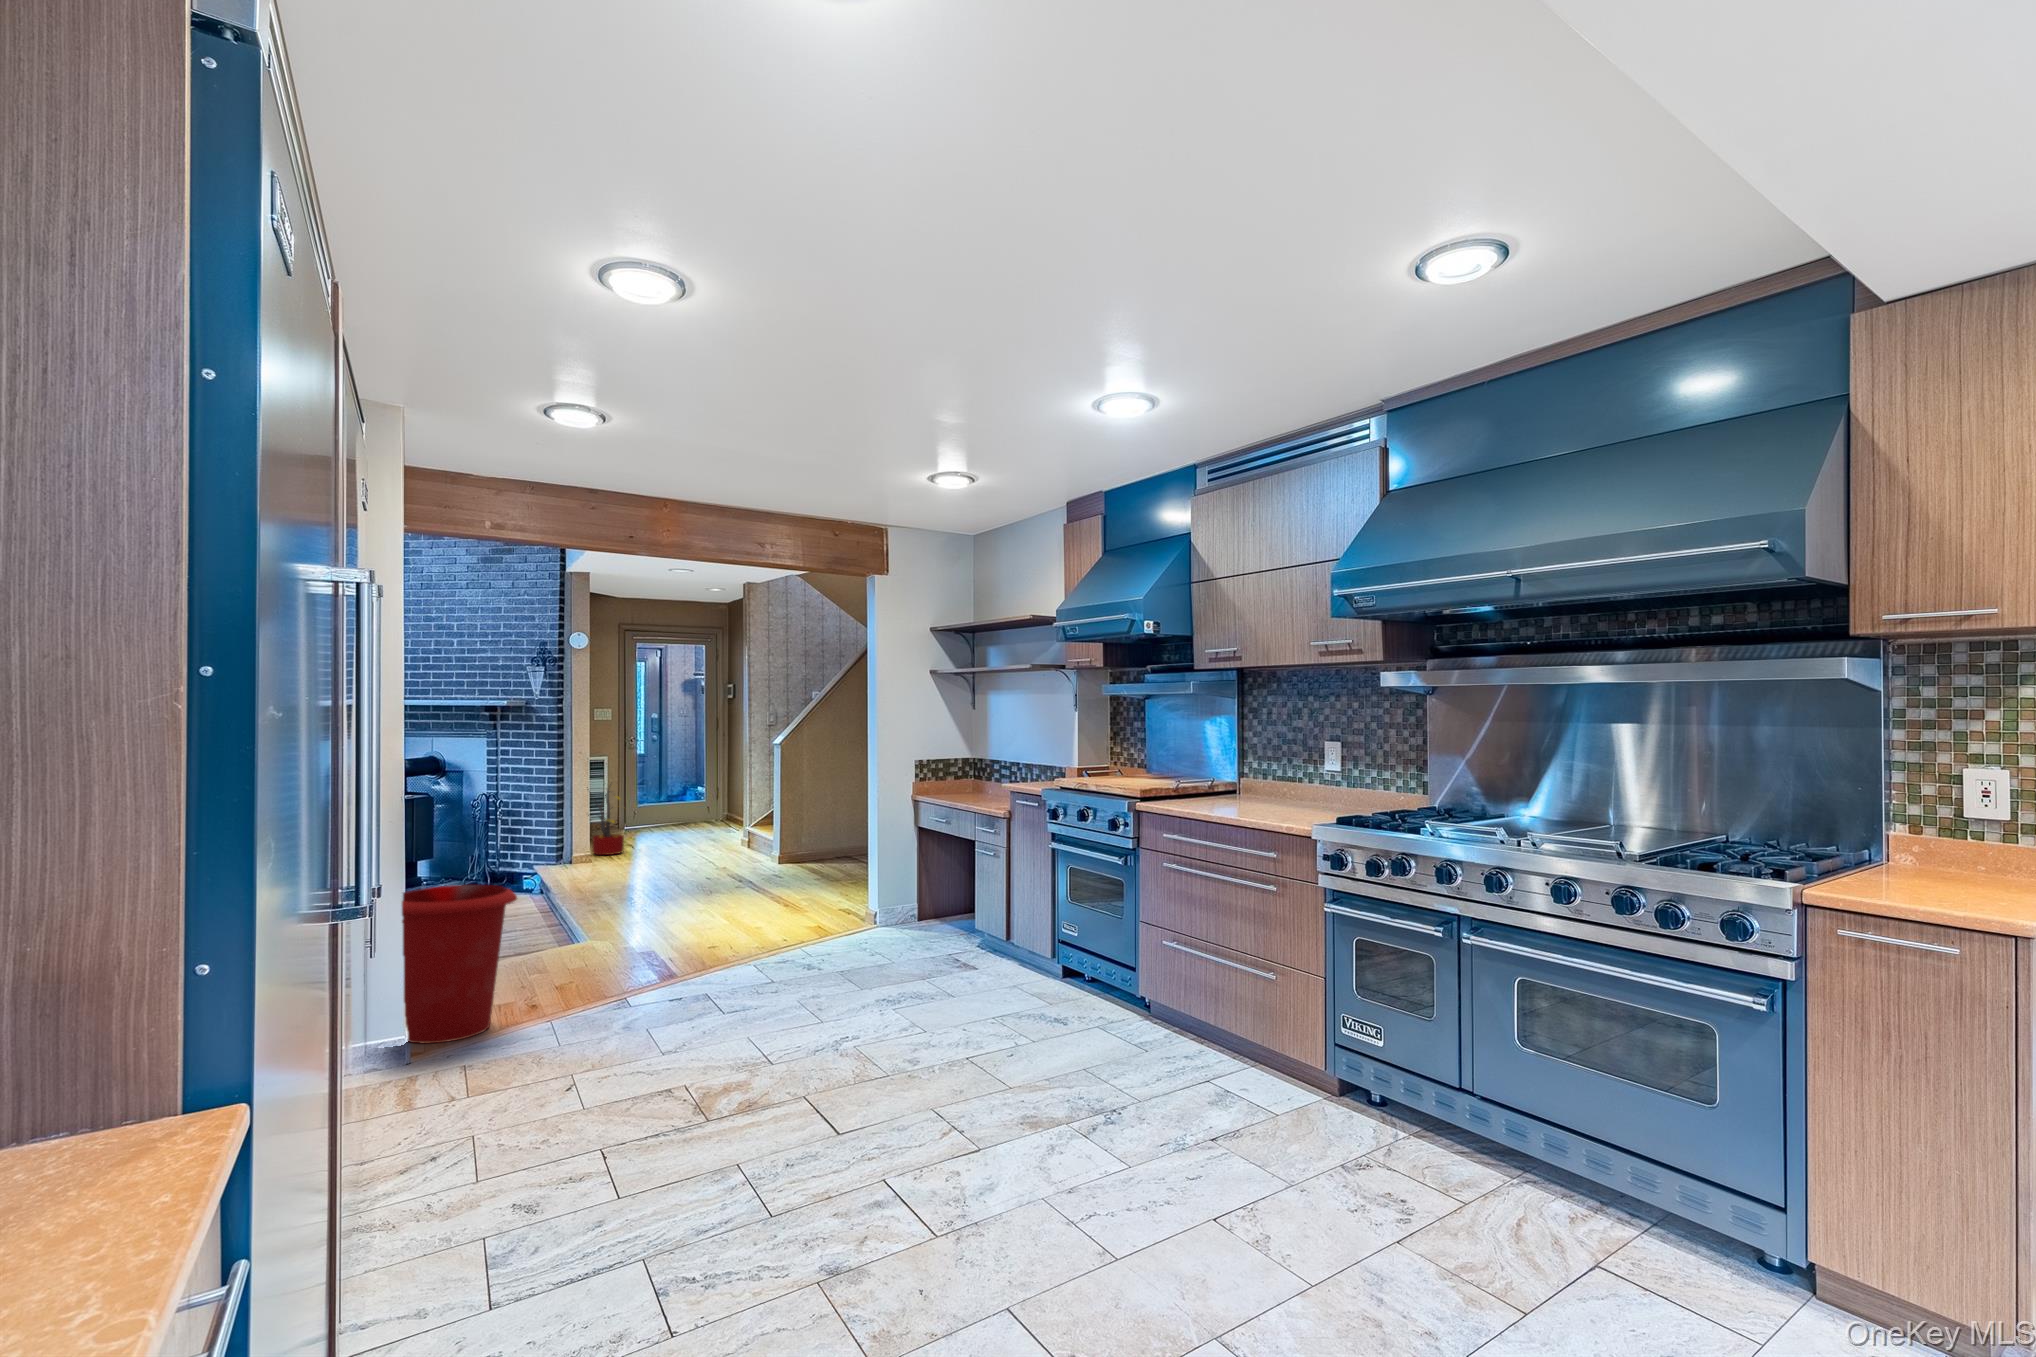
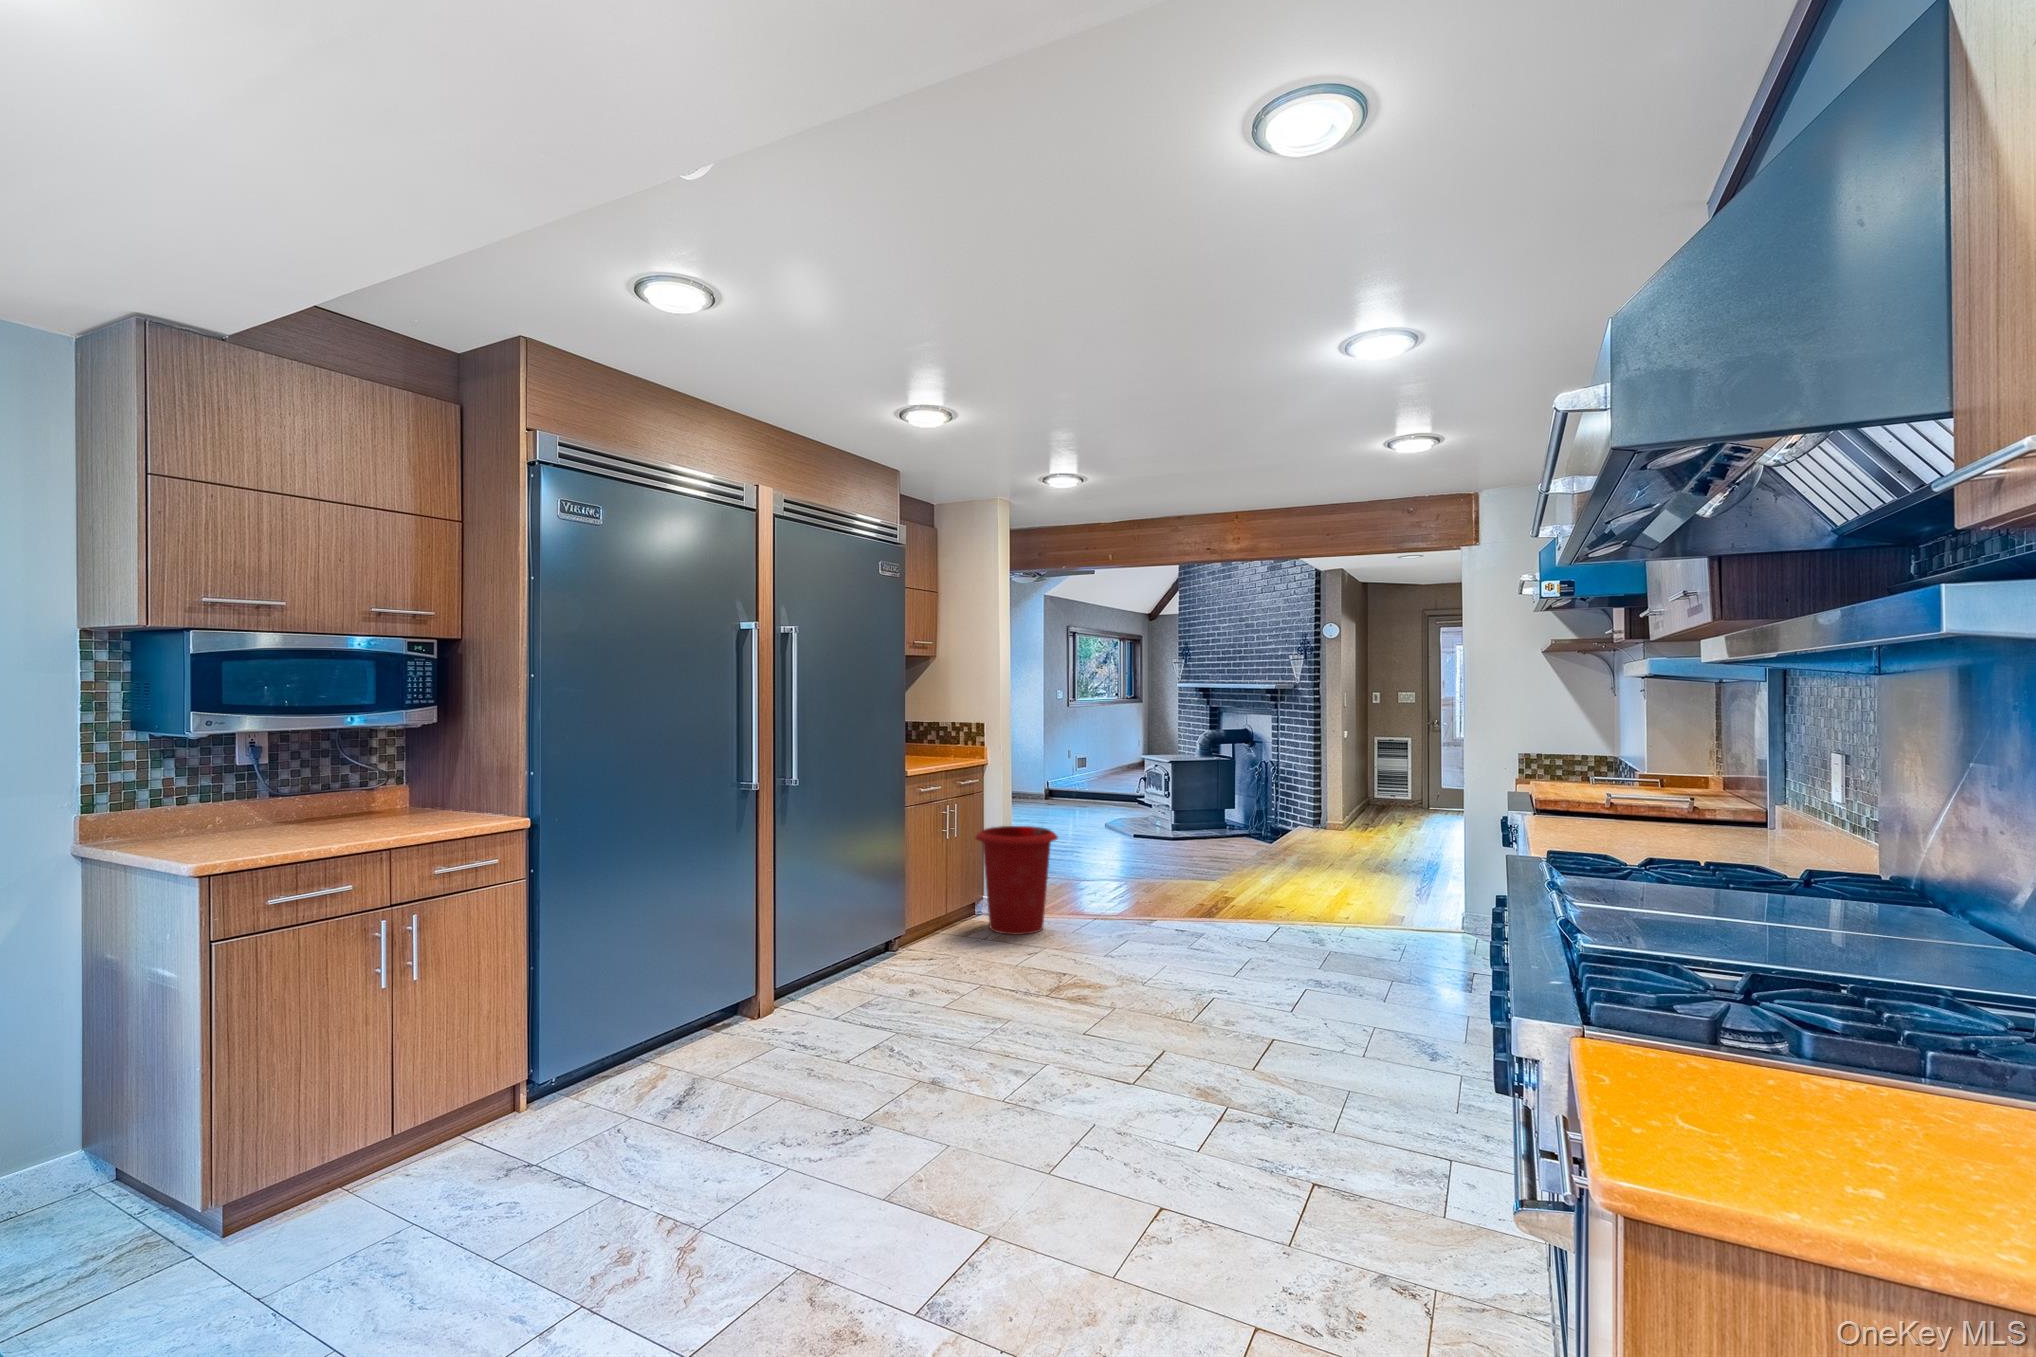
decorative plant: present [592,789,624,855] -> none [1339,760,1400,828]

